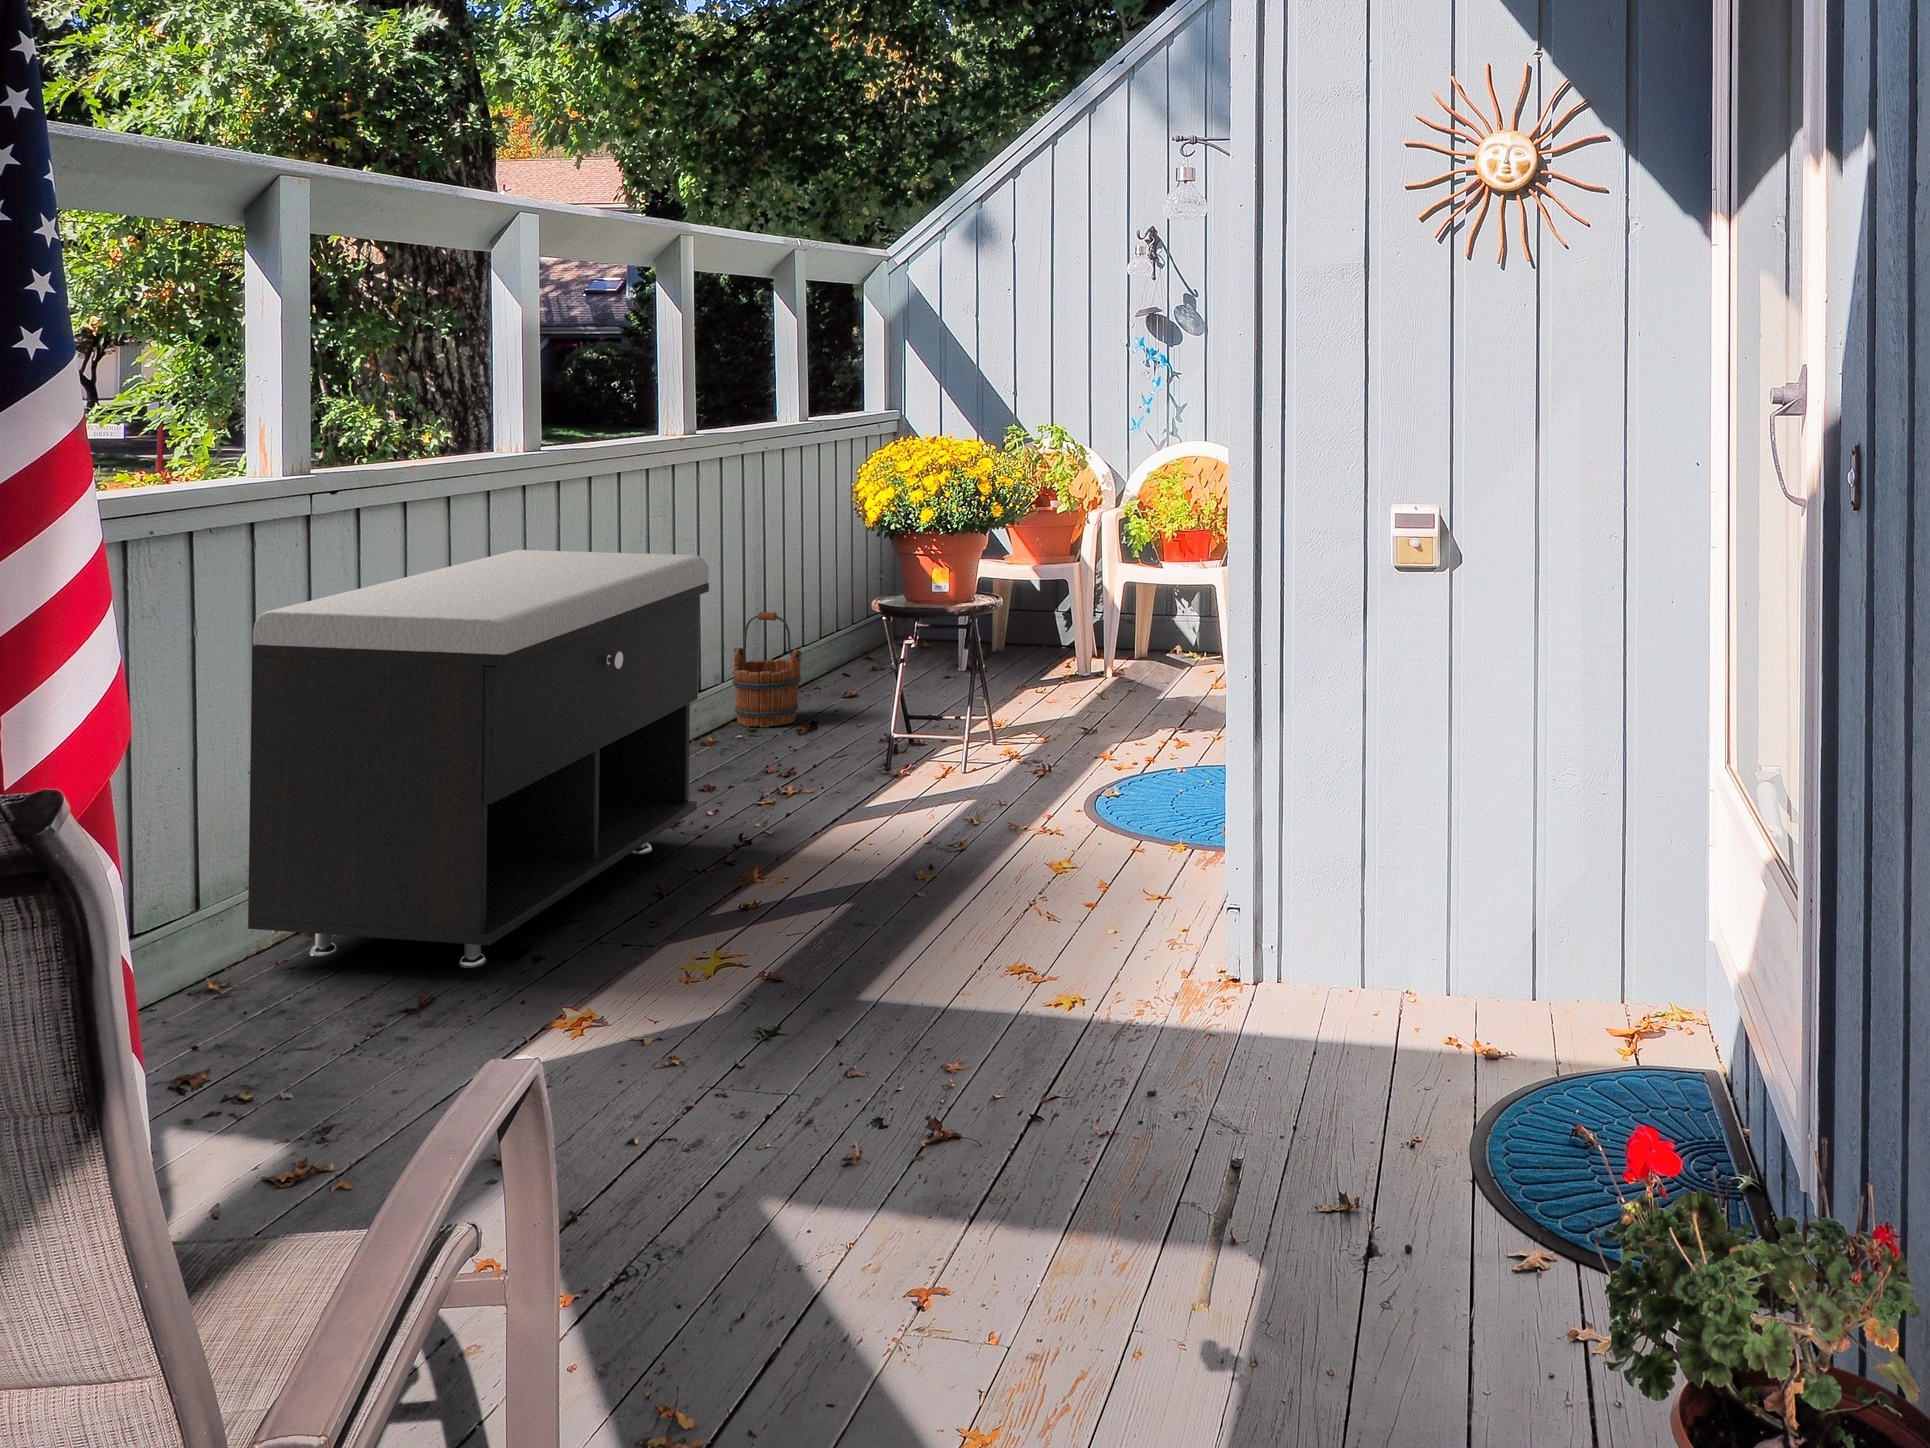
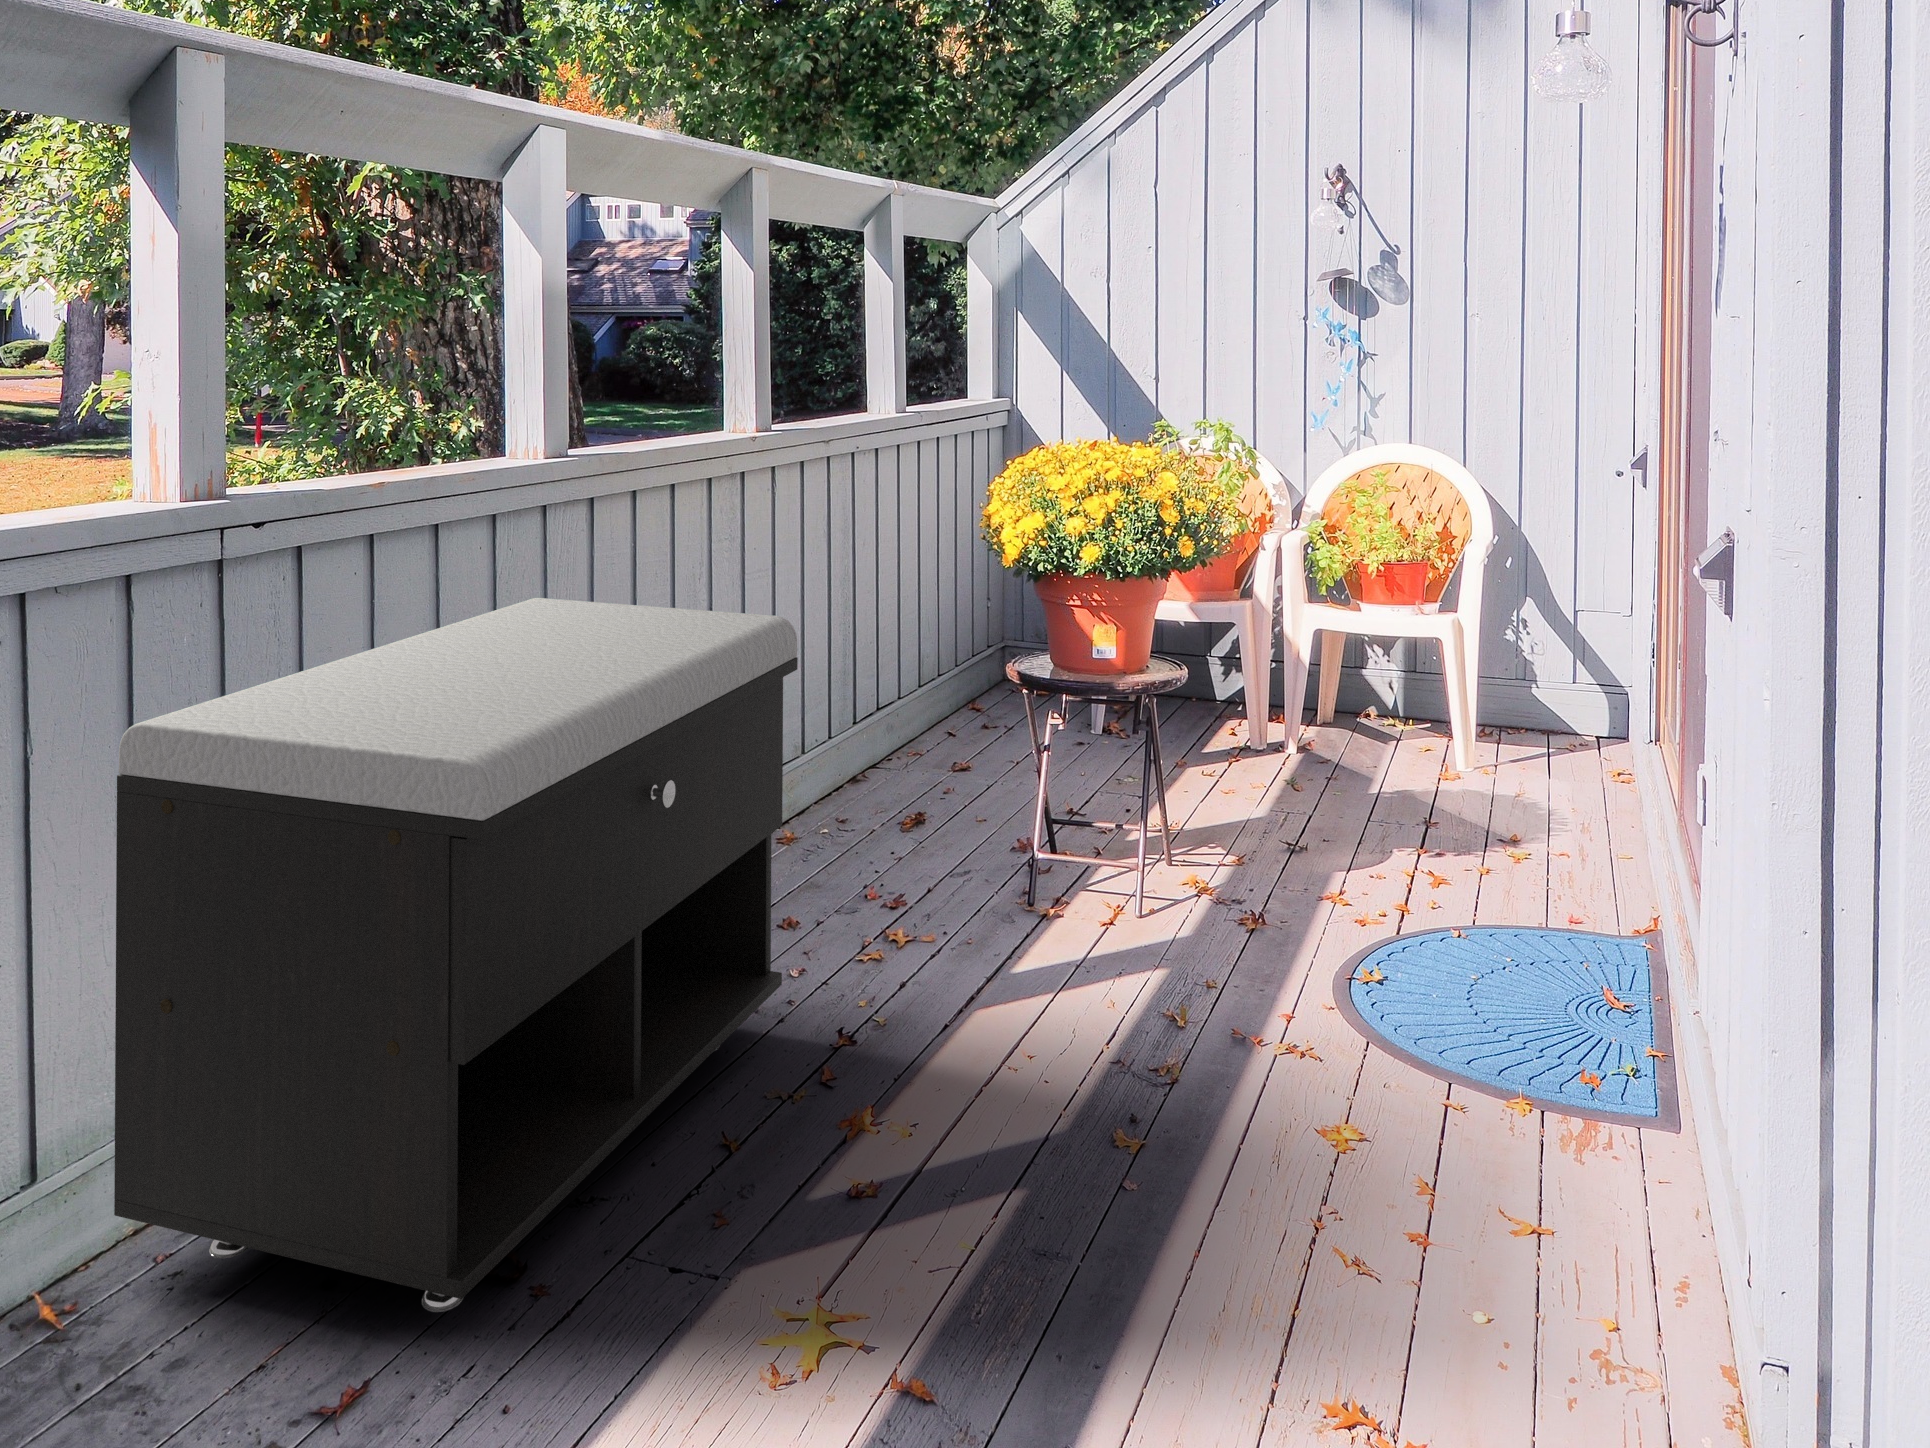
wooden bucket: present [733,612,801,727] -> none [819,658,905,810]

